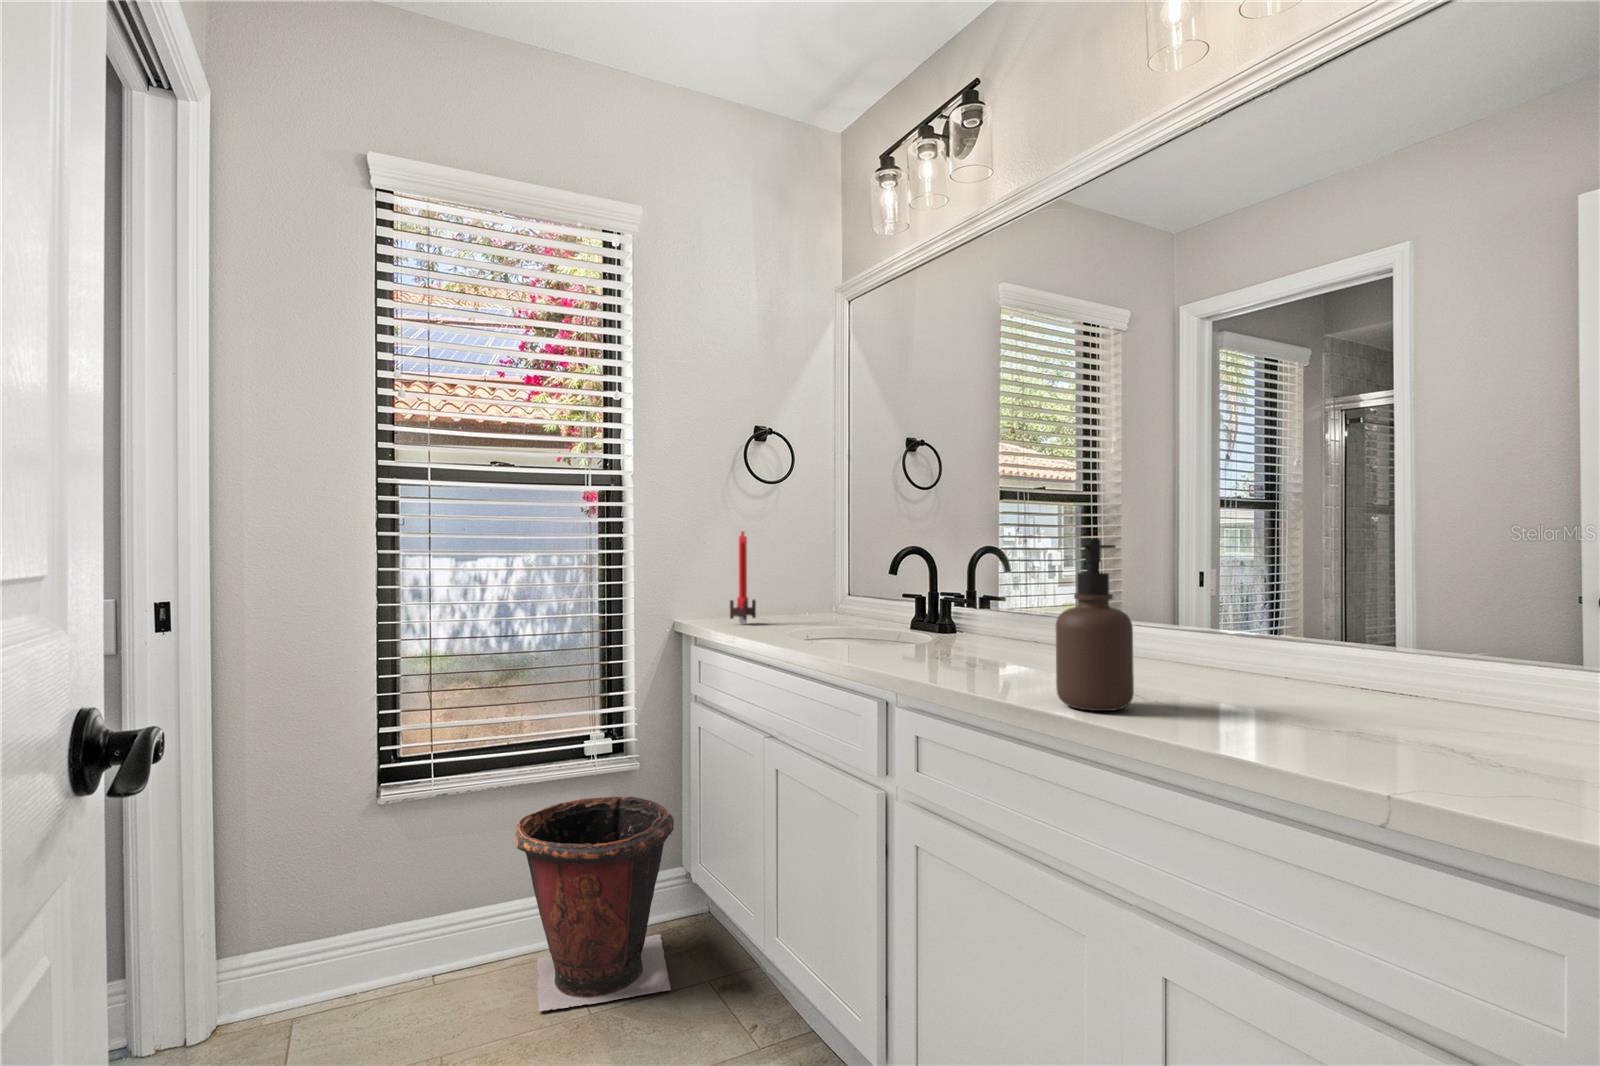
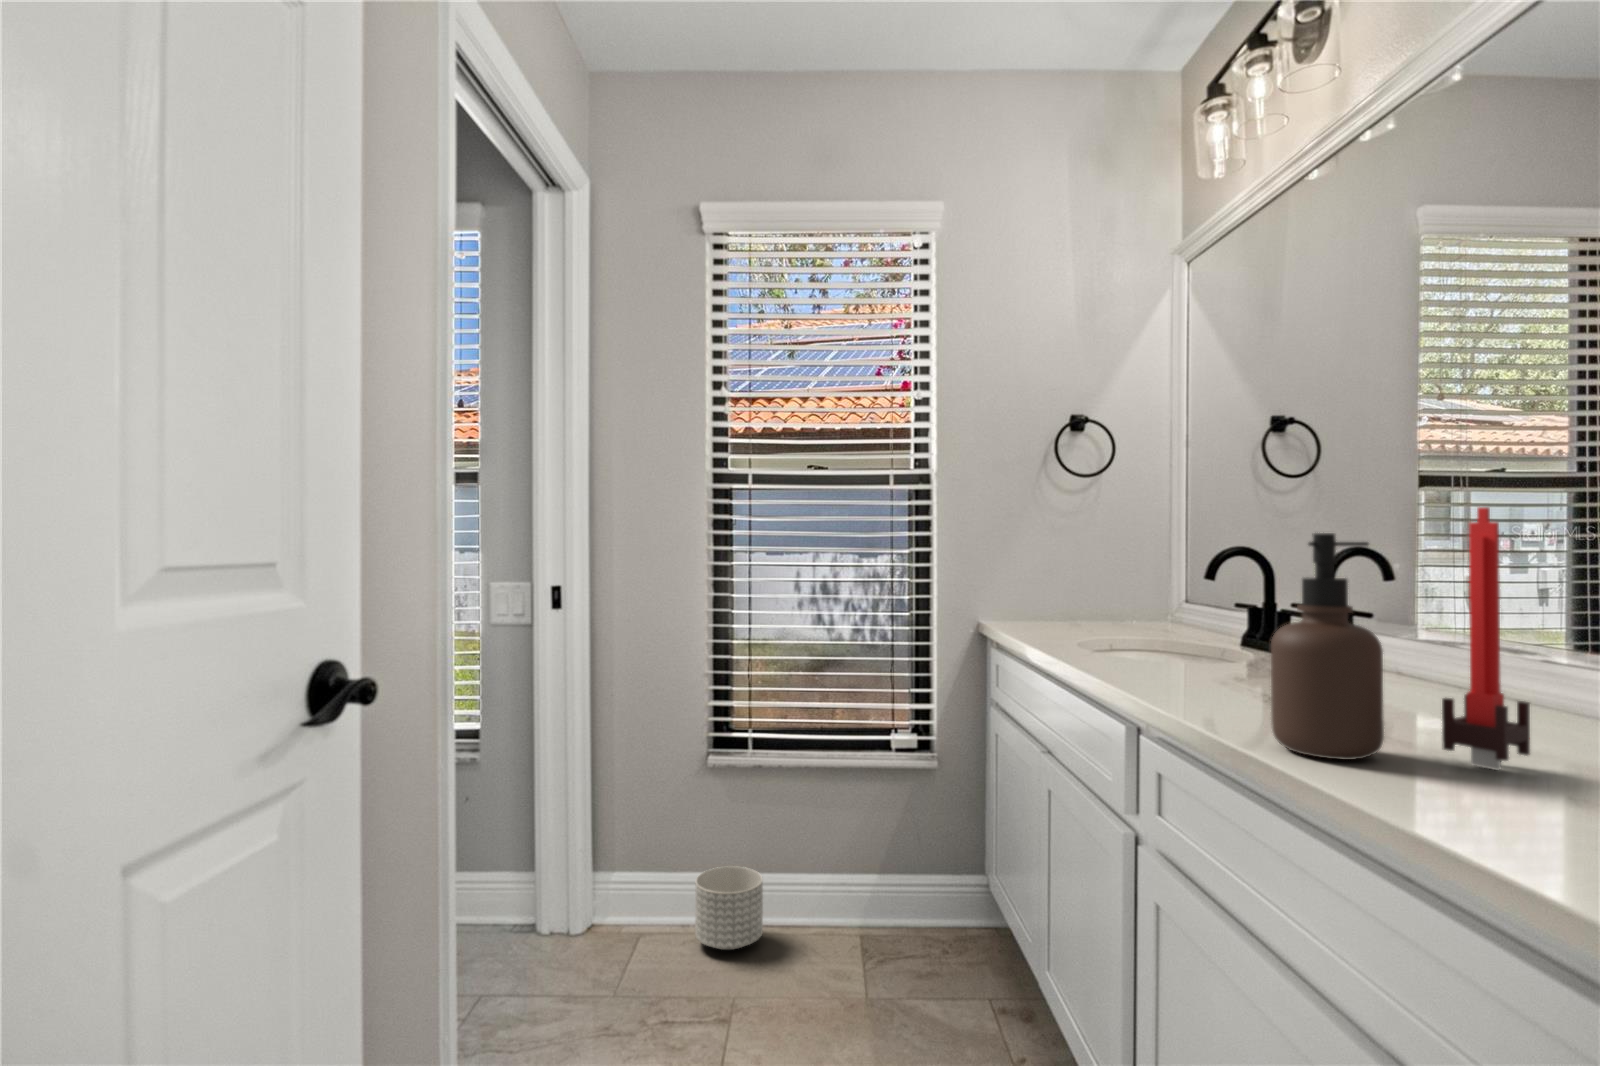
candle: present [730,531,756,624] -> present [1442,507,1530,770]
waste bin: present [515,794,674,1011] -> none [811,790,961,996]
planter: none [370,912,454,1012] -> present [695,866,763,950]

